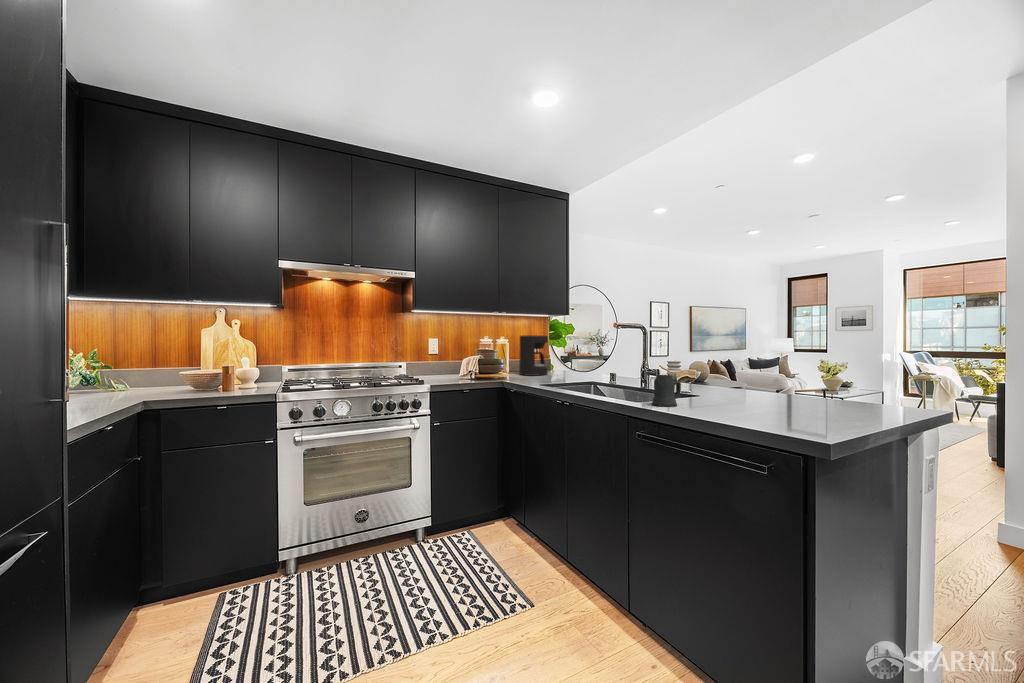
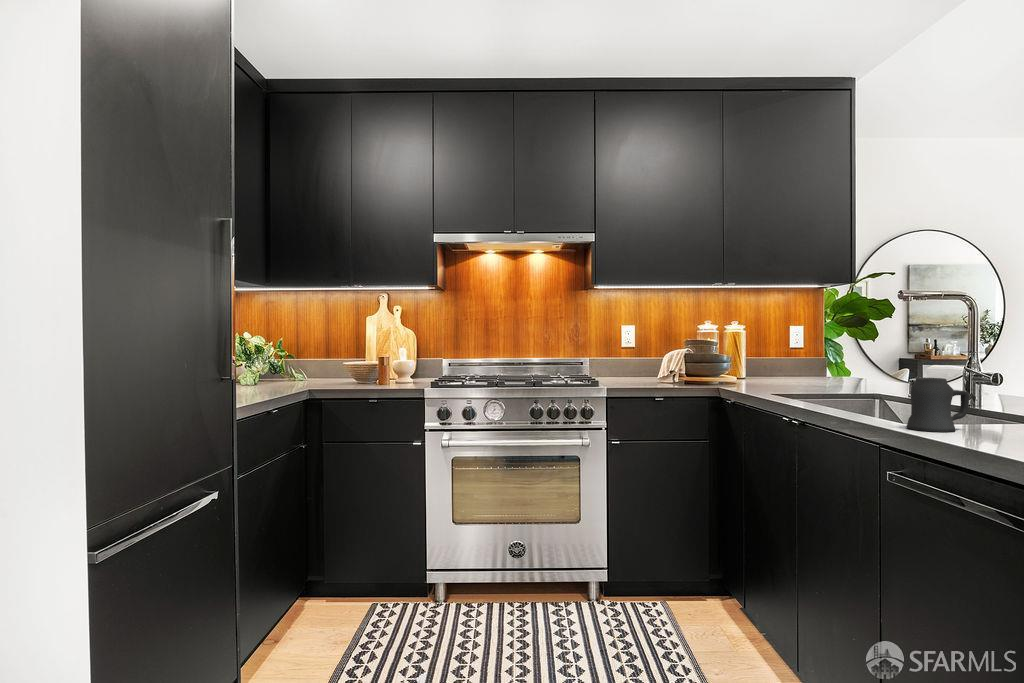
coffee maker: present [519,335,548,376] -> none [762,318,813,383]

